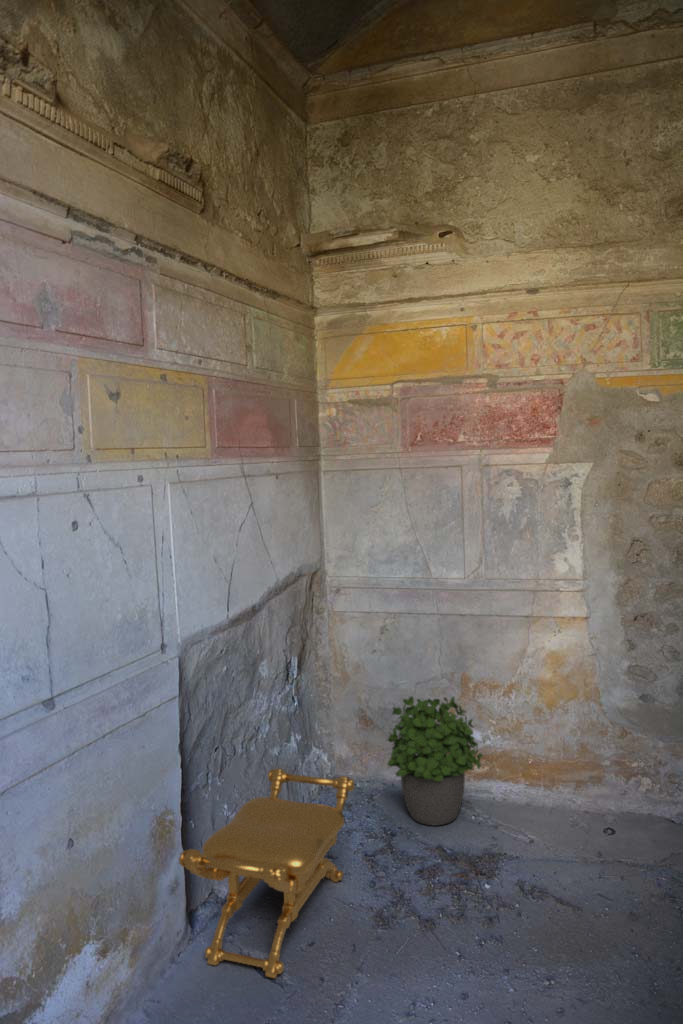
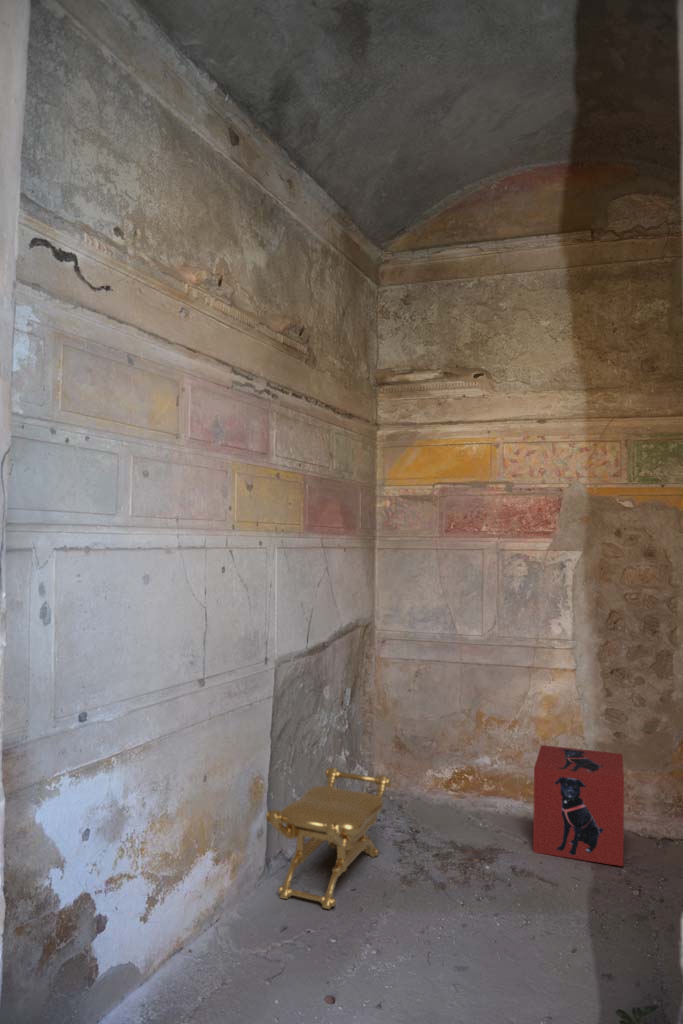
potted plant: present [388,697,483,826] -> none [414,725,491,827]
storage box: none [541,713,660,869] -> present [533,745,624,866]

